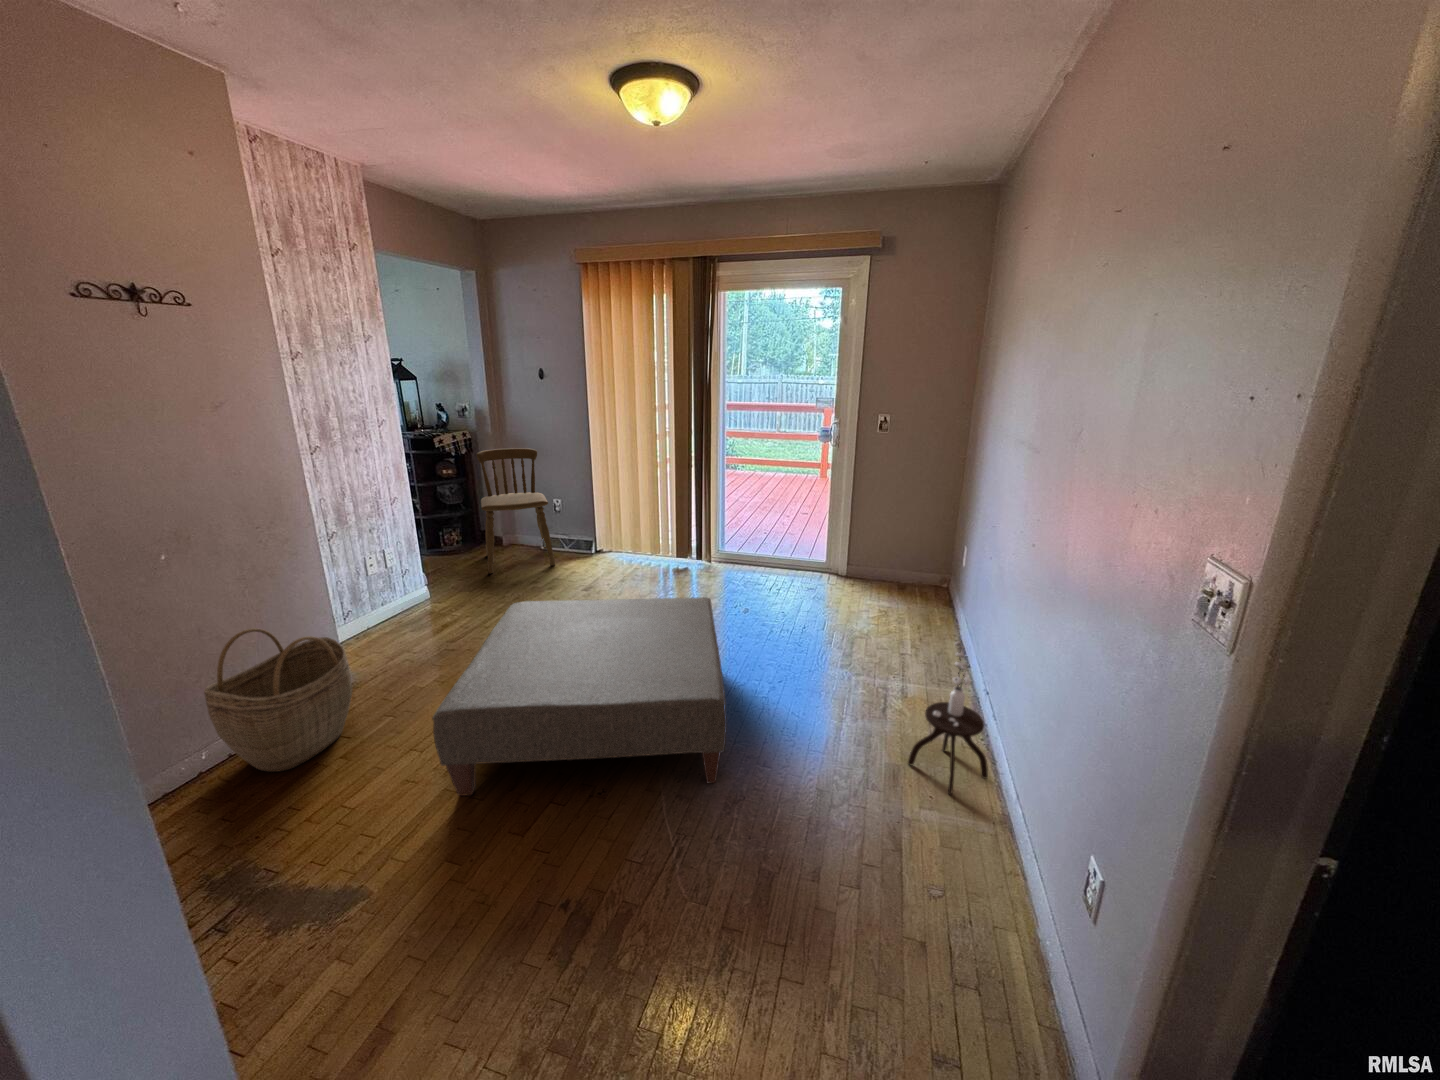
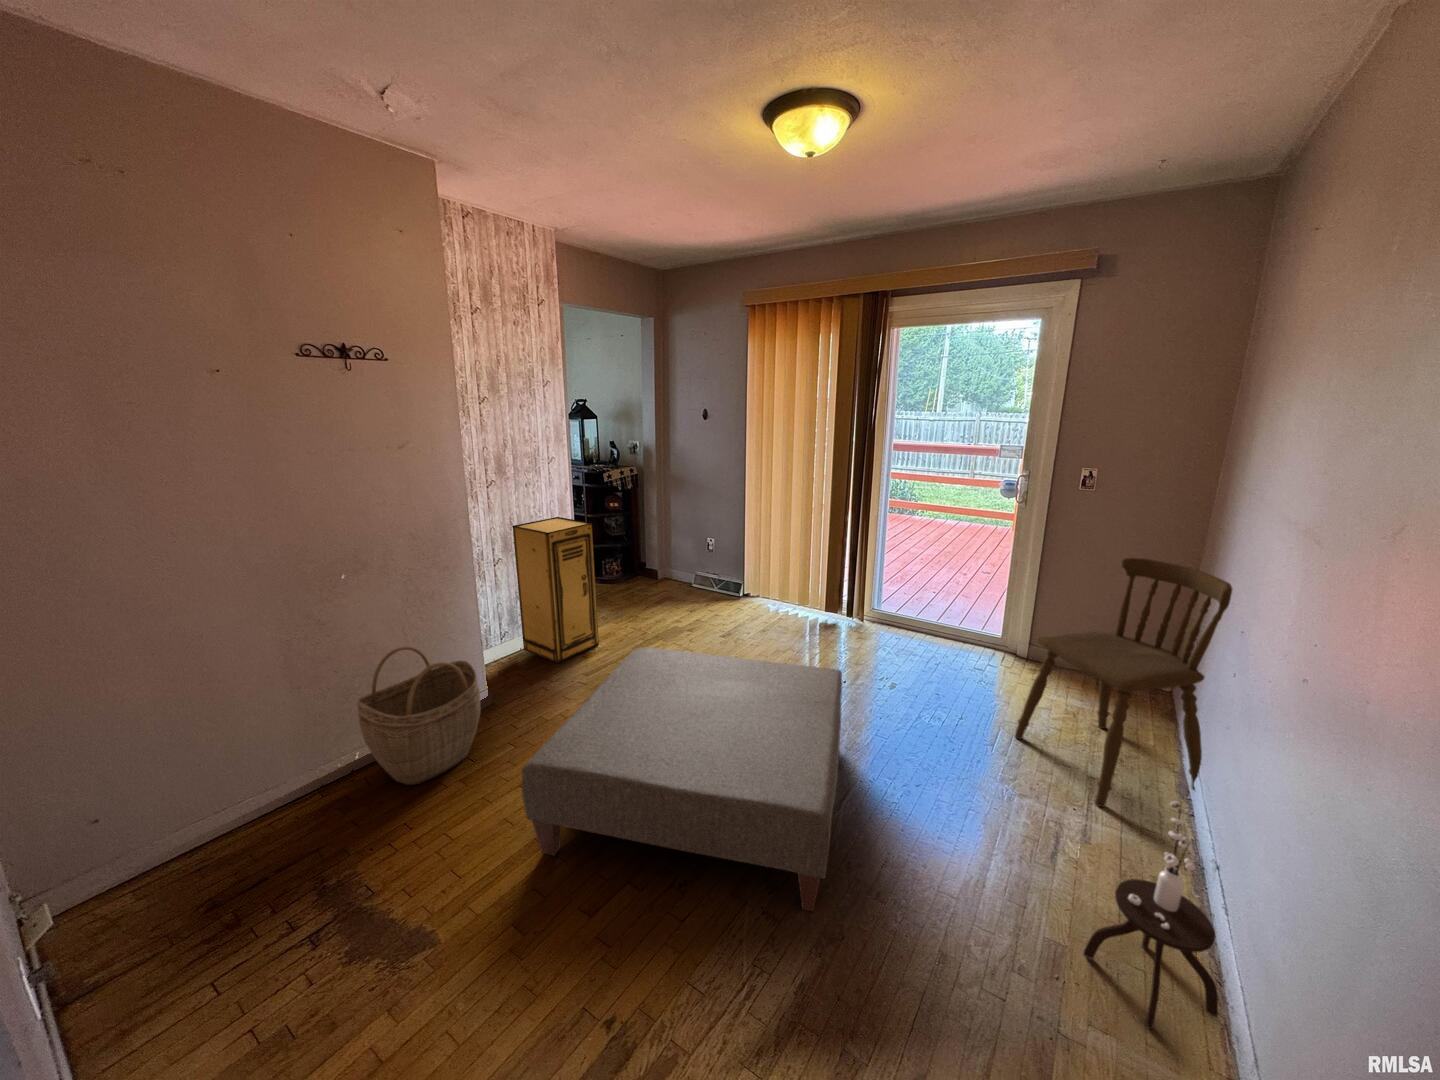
dining chair: present [477,448,555,573] -> present [1014,558,1232,807]
storage cabinet: none [345,484,457,637] -> present [513,517,599,663]

